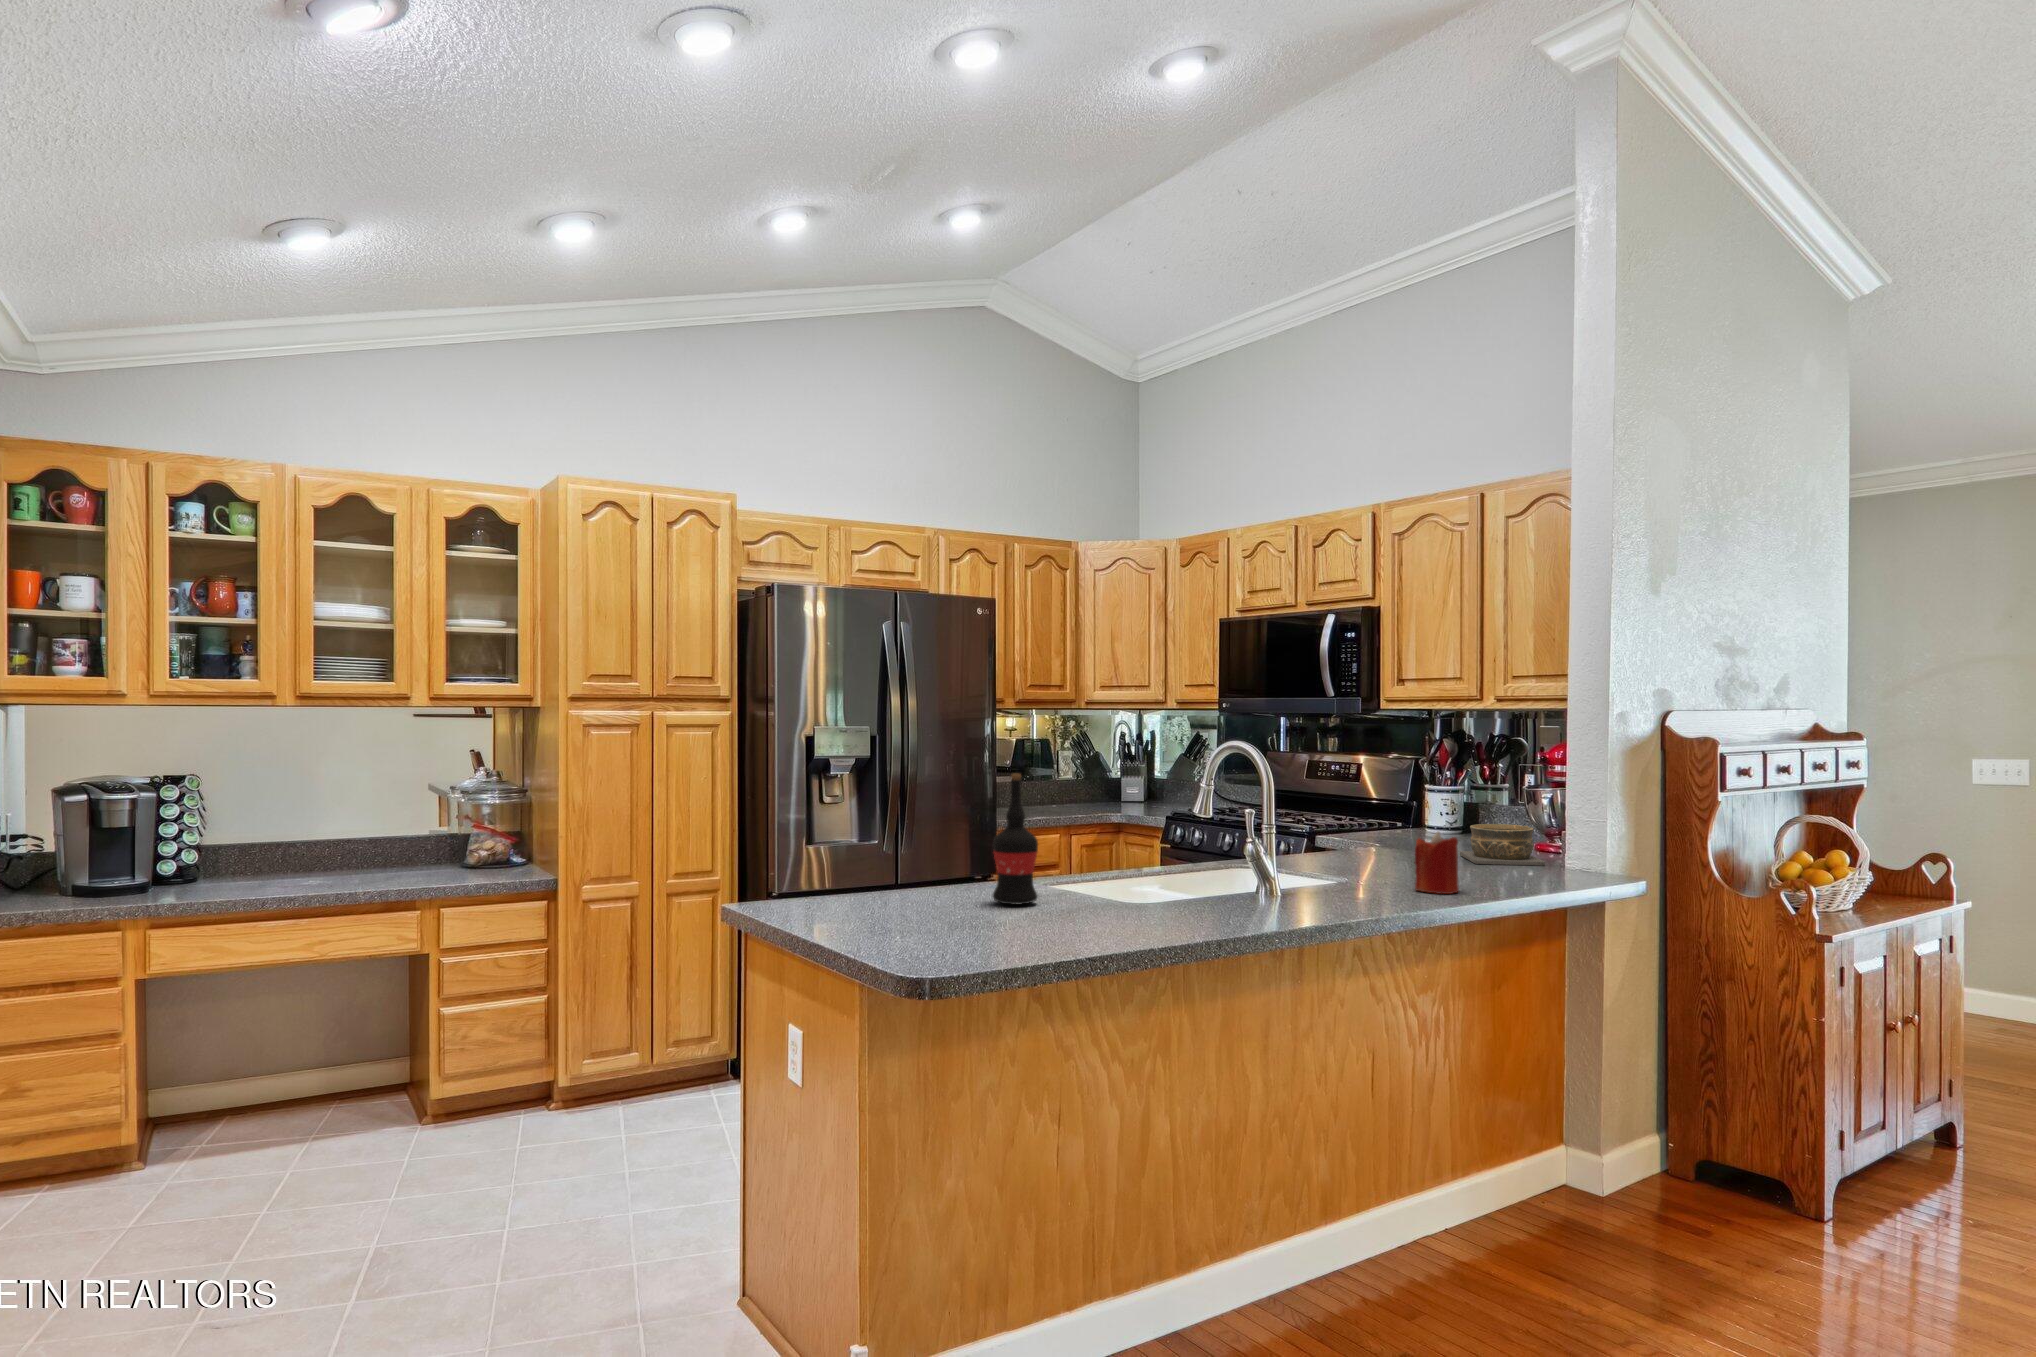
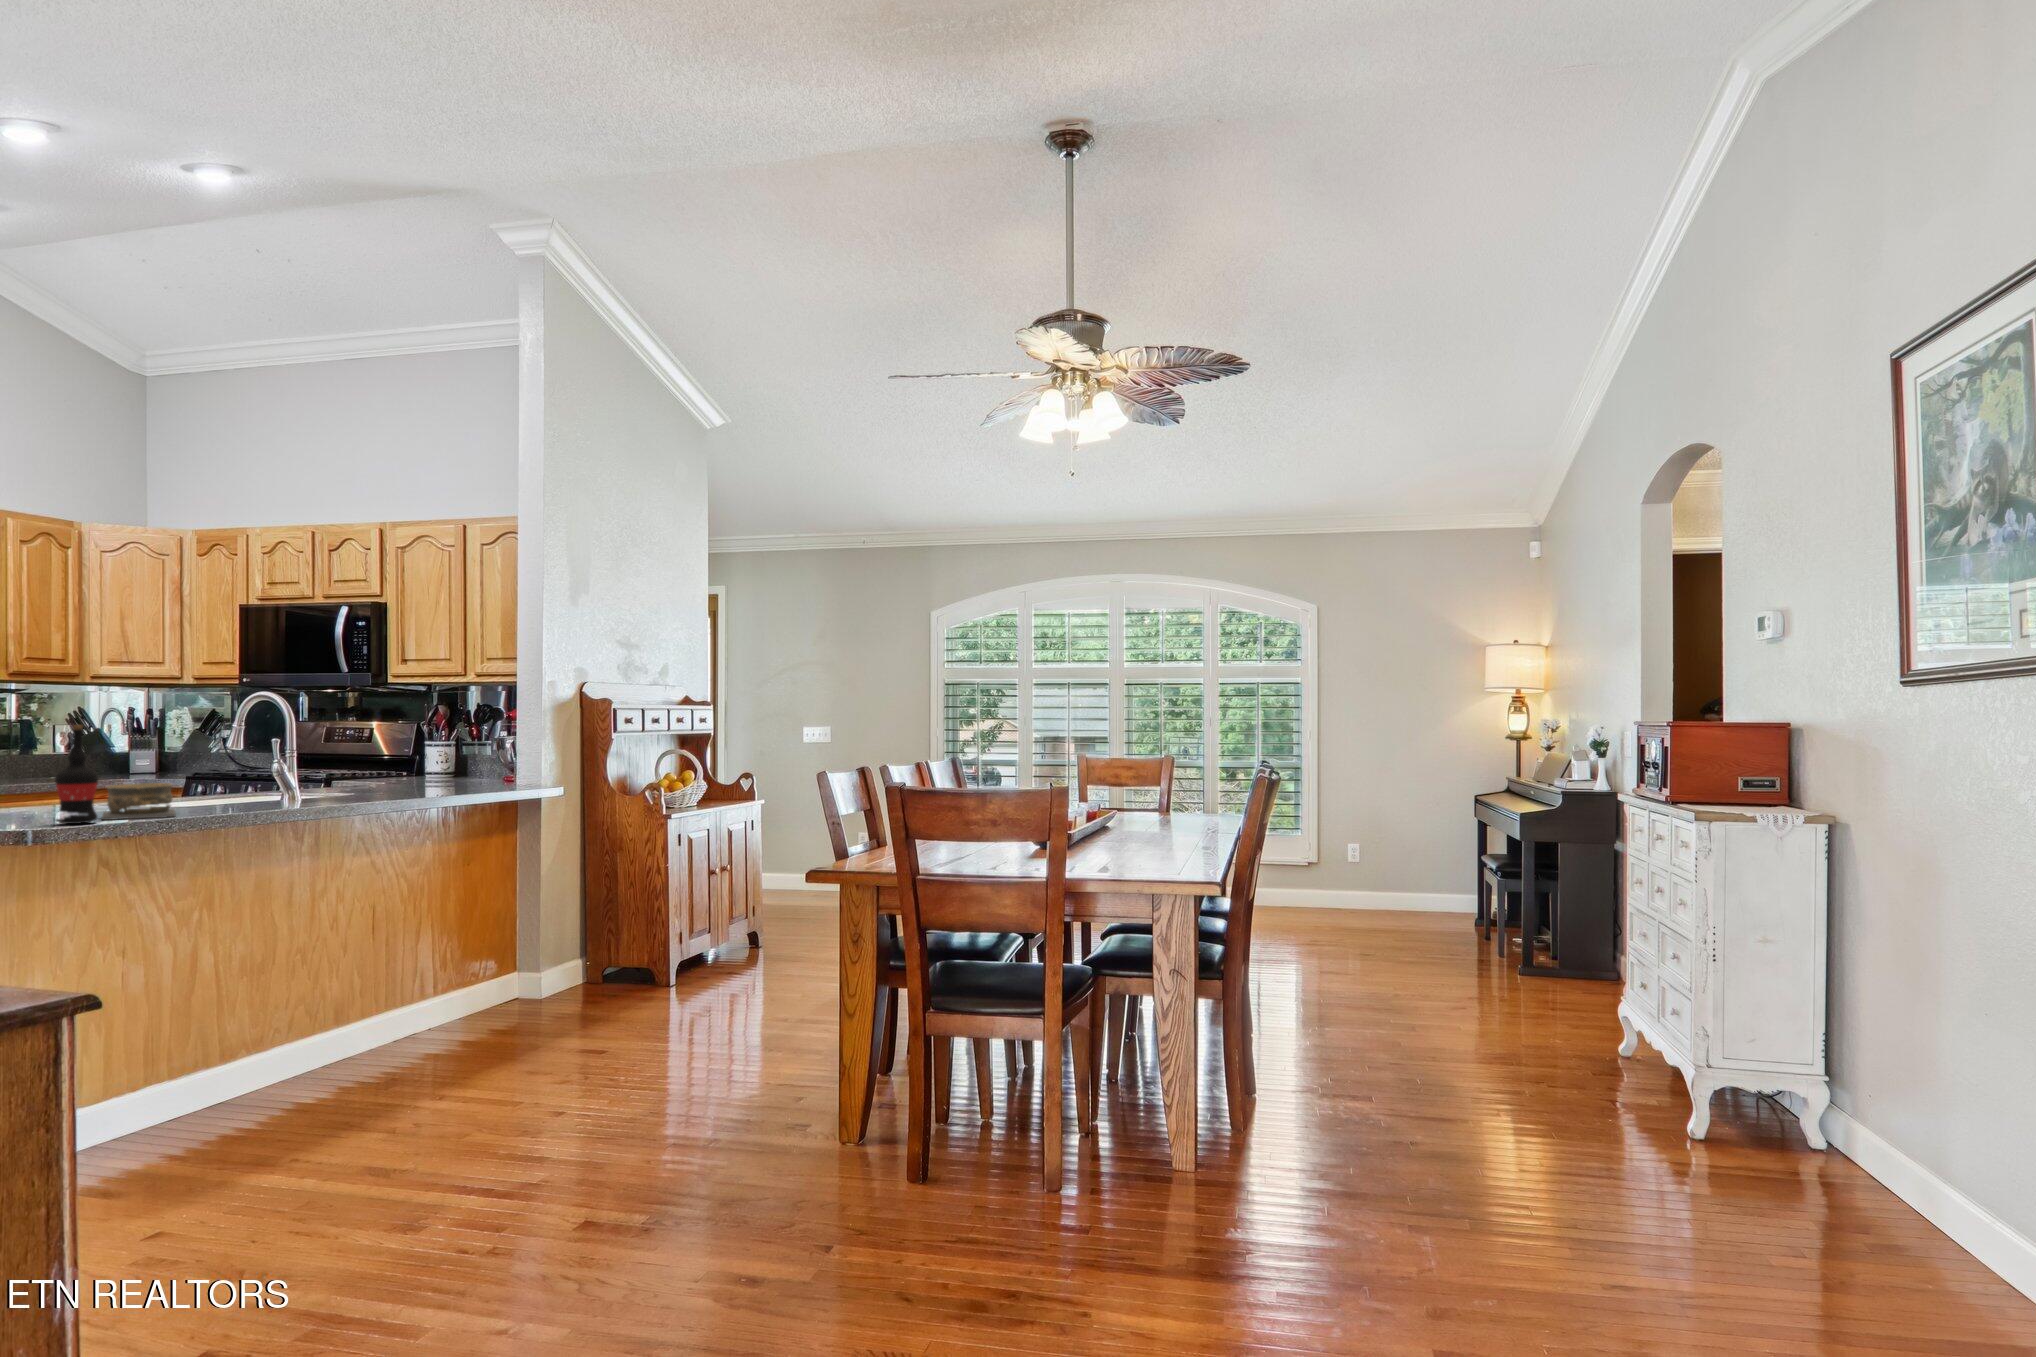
bowl: present [1460,824,1545,866] -> present [102,783,176,820]
candle: present [1414,832,1459,894] -> none [403,760,434,801]

